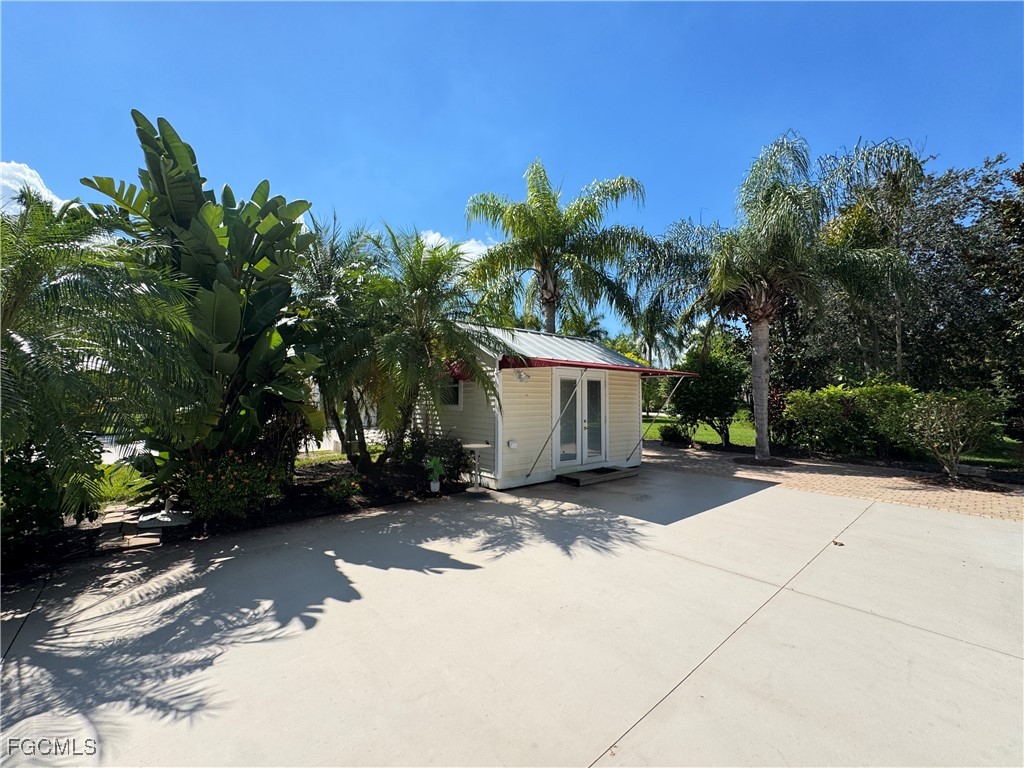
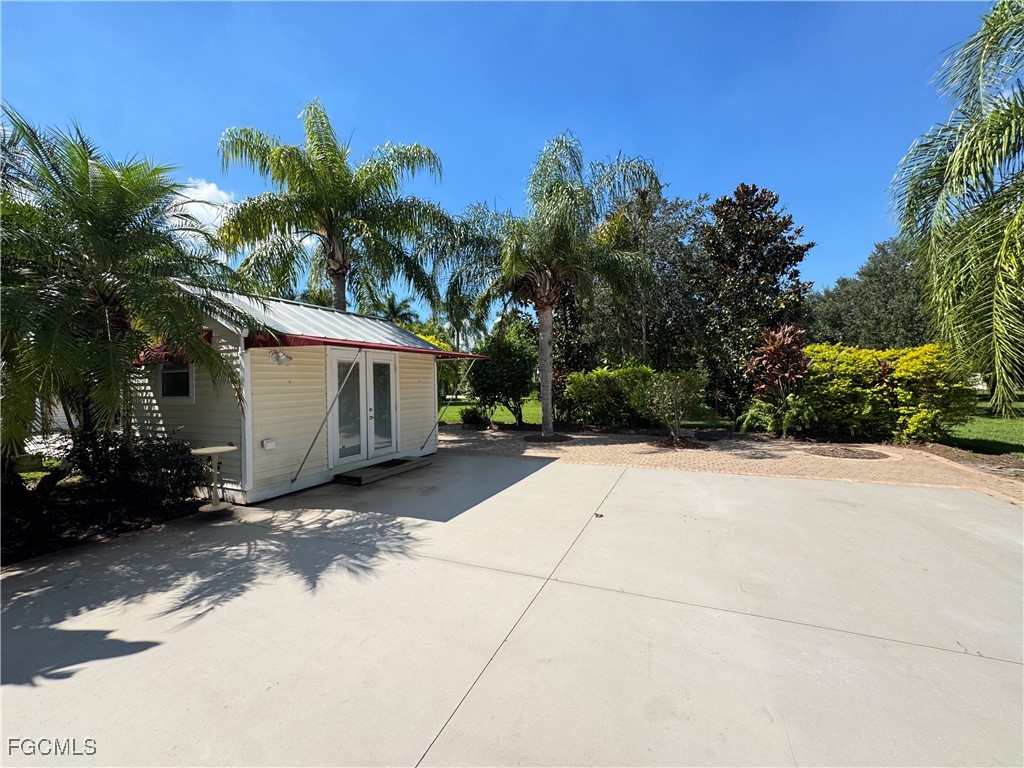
potted plant: present [428,457,442,492] -> none [124,468,164,518]

